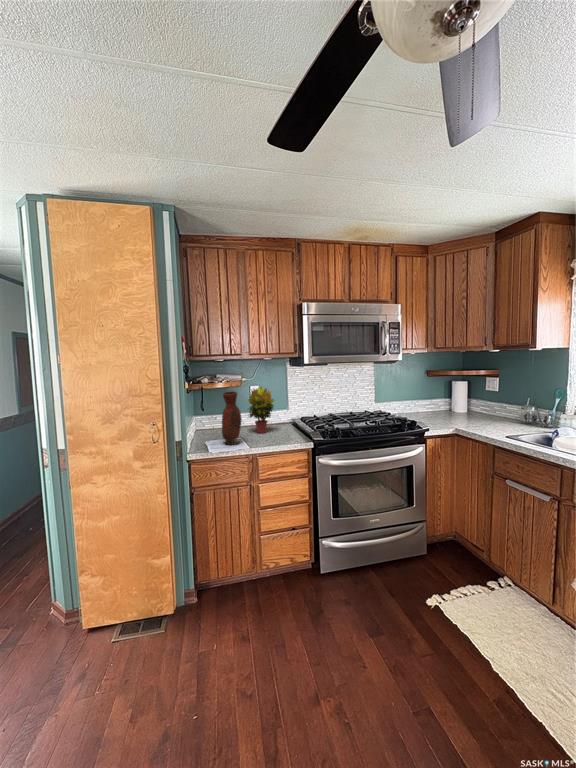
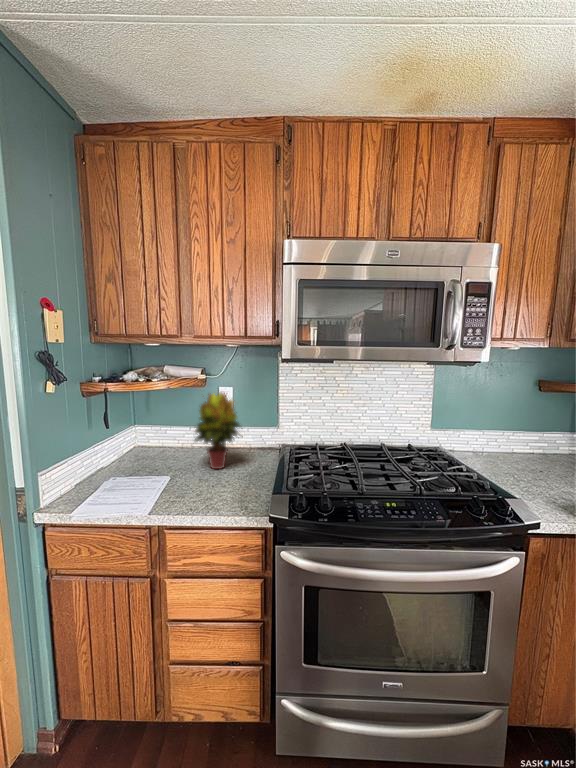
vase: present [222,391,242,444] -> none [118,401,155,496]

